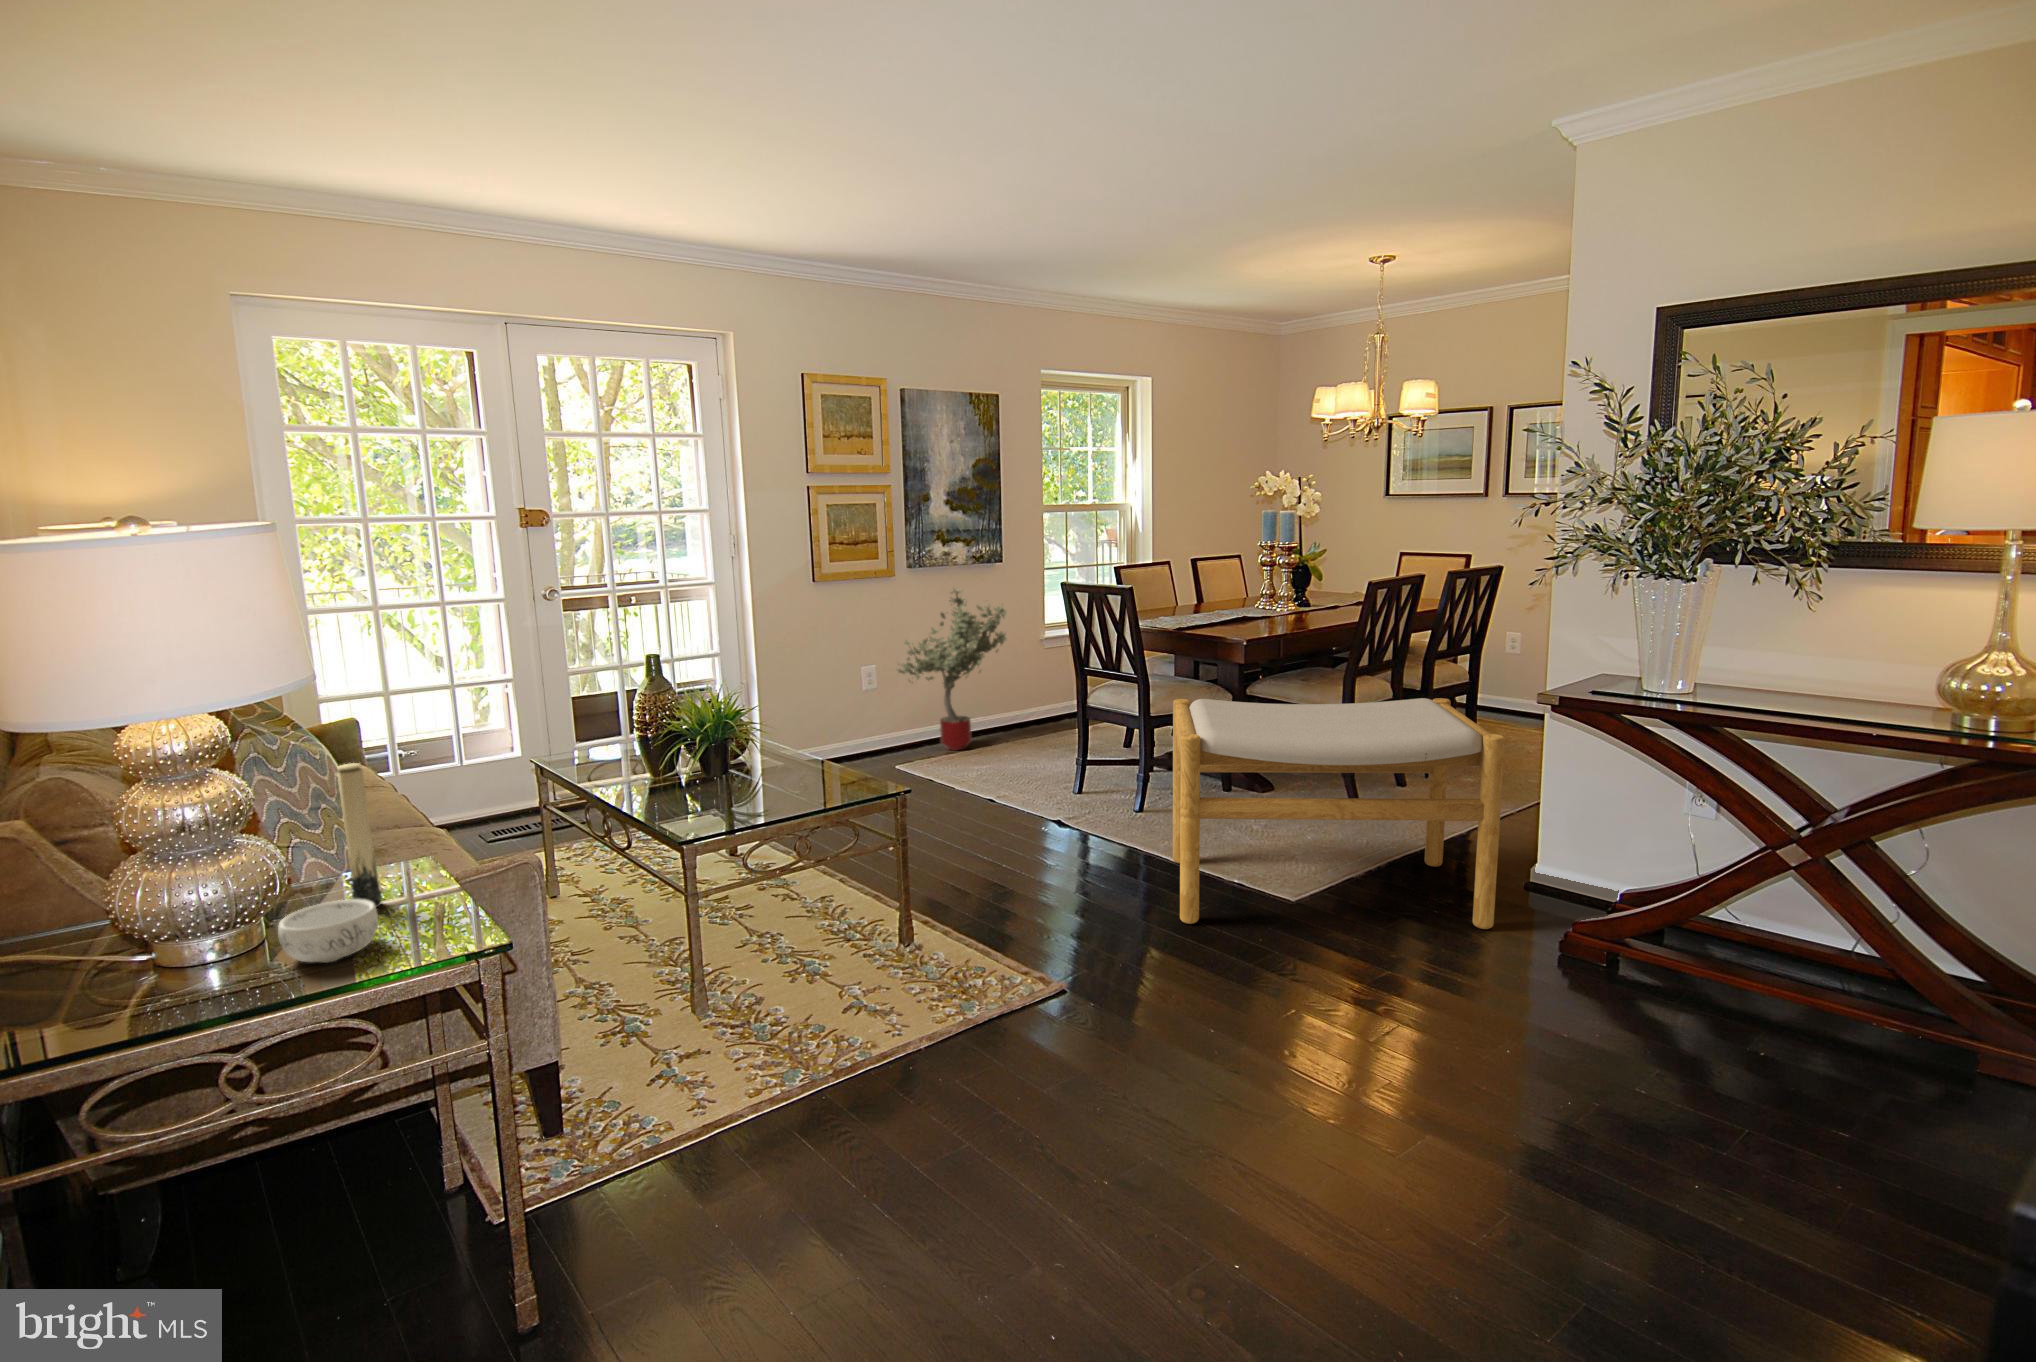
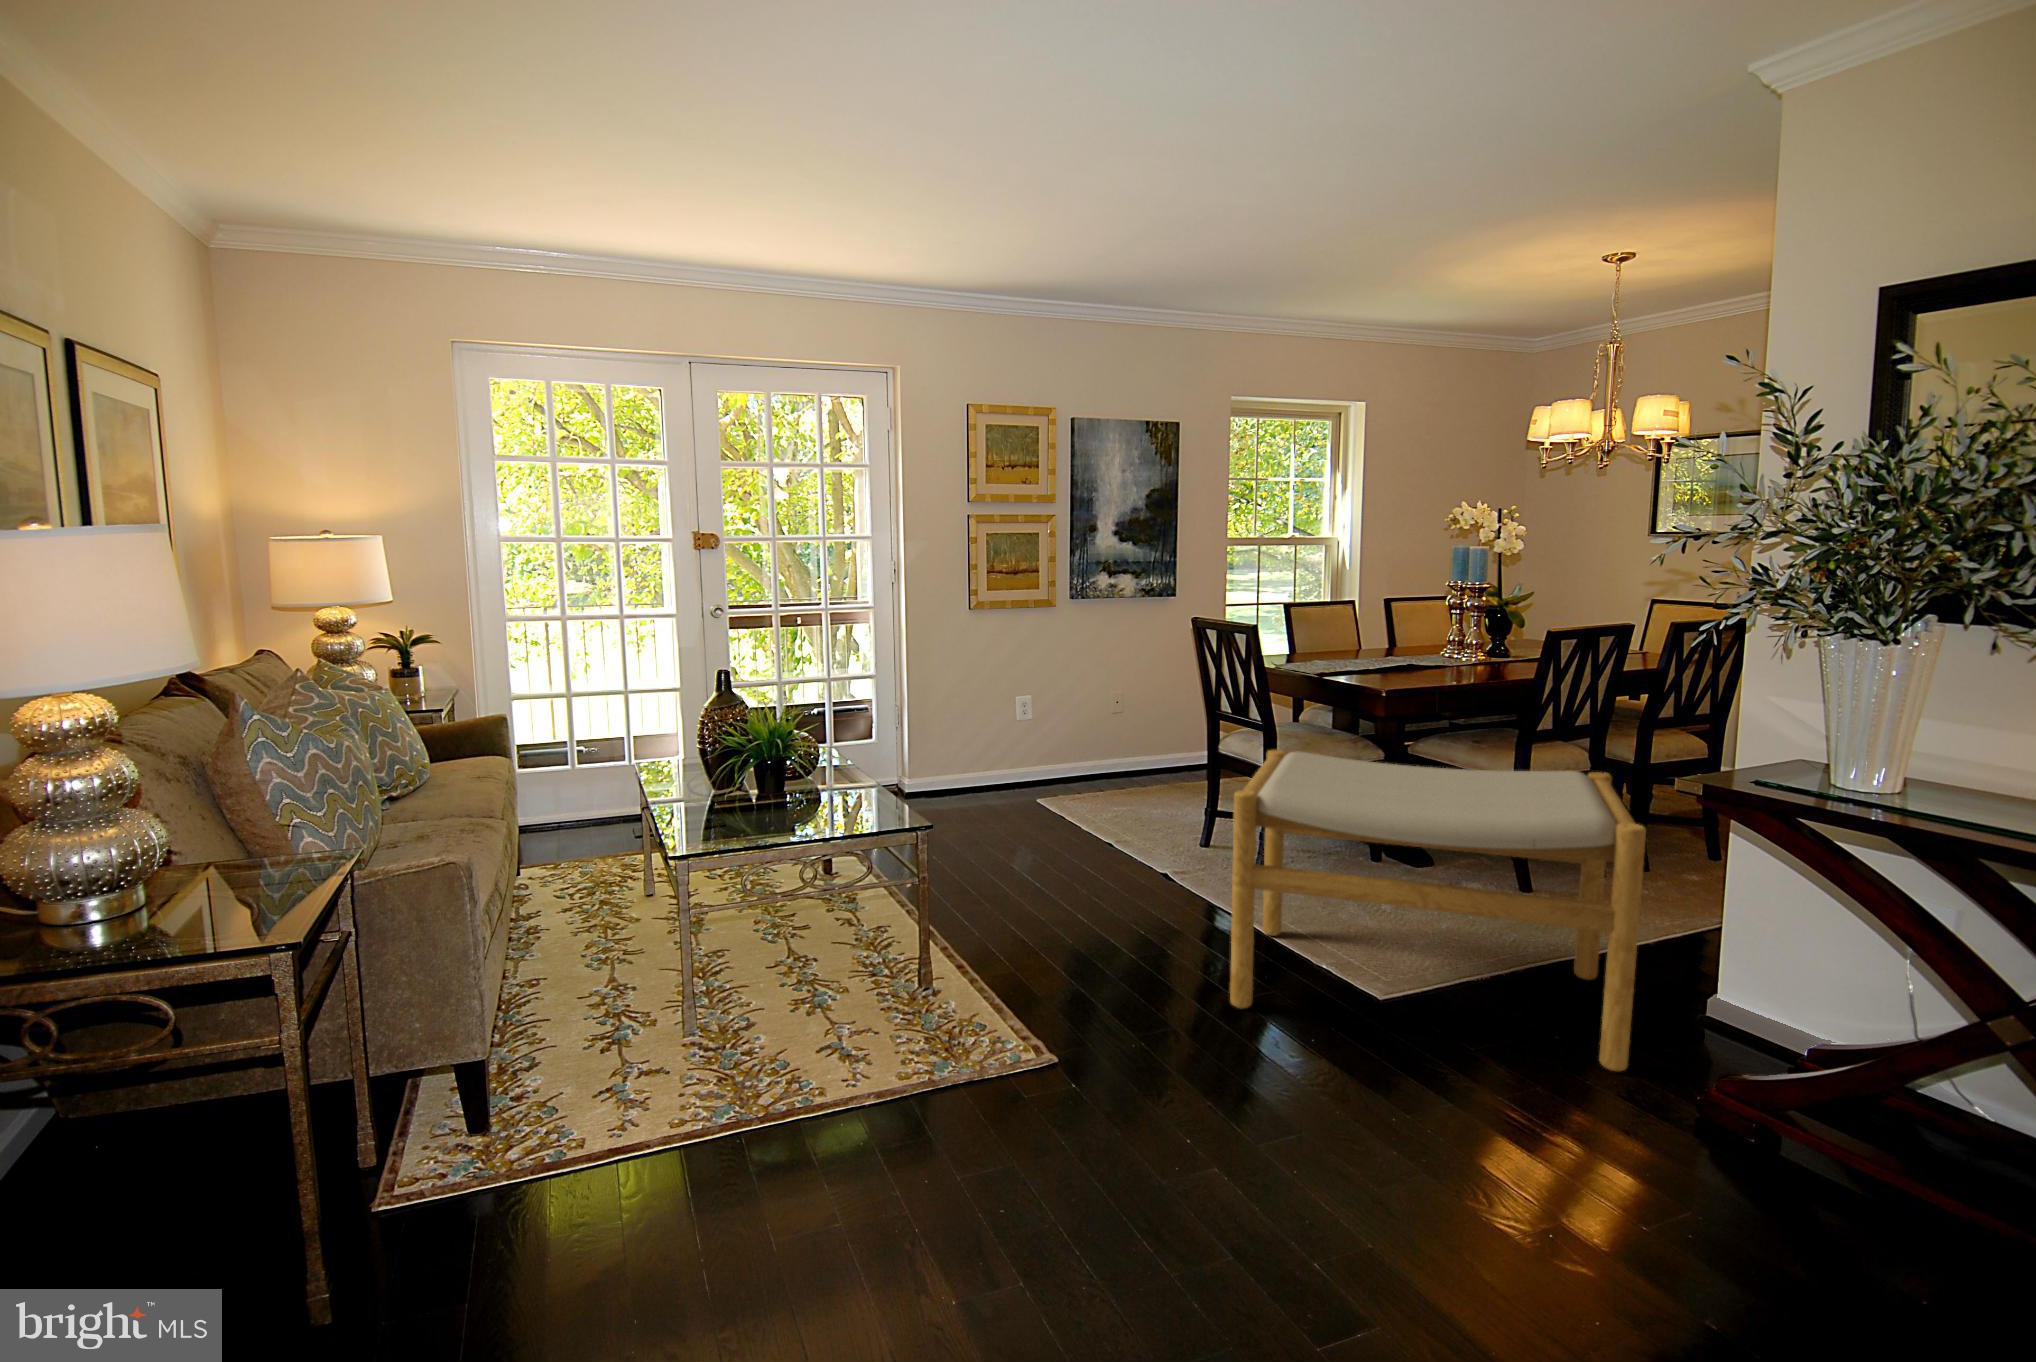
potted tree: present [897,588,1006,750] -> none [1045,620,1169,787]
candle: present [337,763,382,907] -> none [245,750,288,892]
decorative bowl: present [278,899,378,963] -> none [131,880,237,940]

